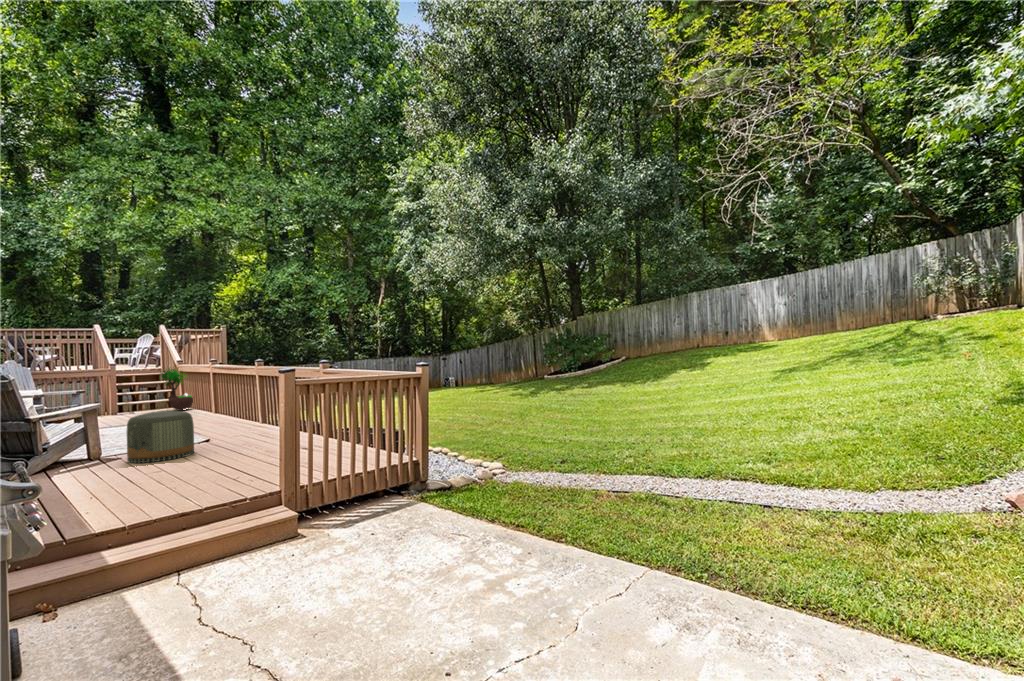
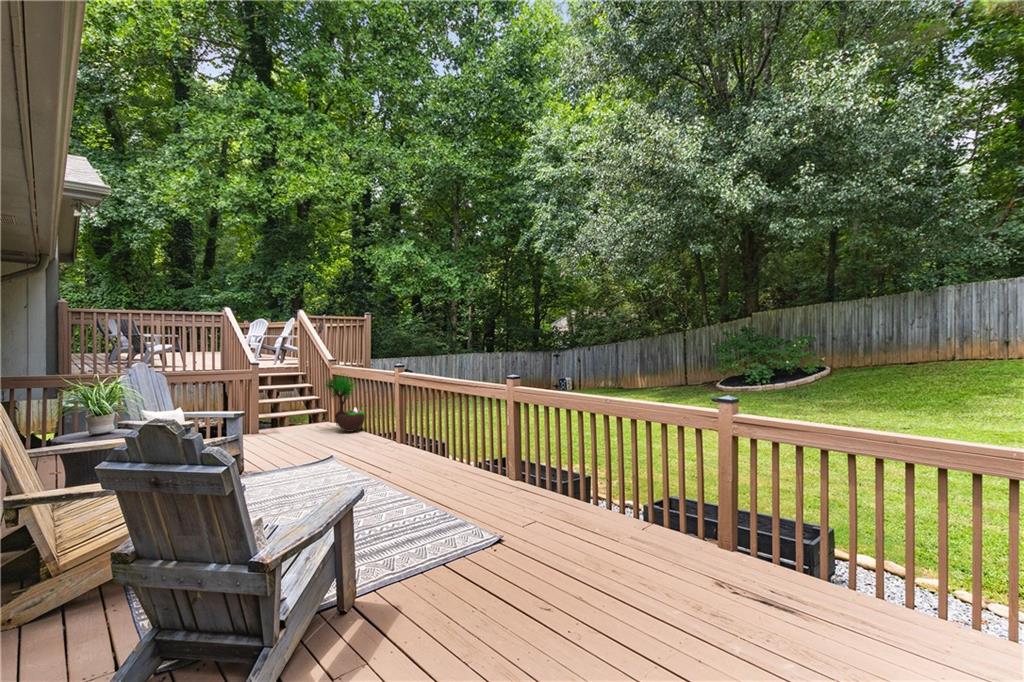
pouf: present [127,411,194,463] -> none [493,517,610,660]

